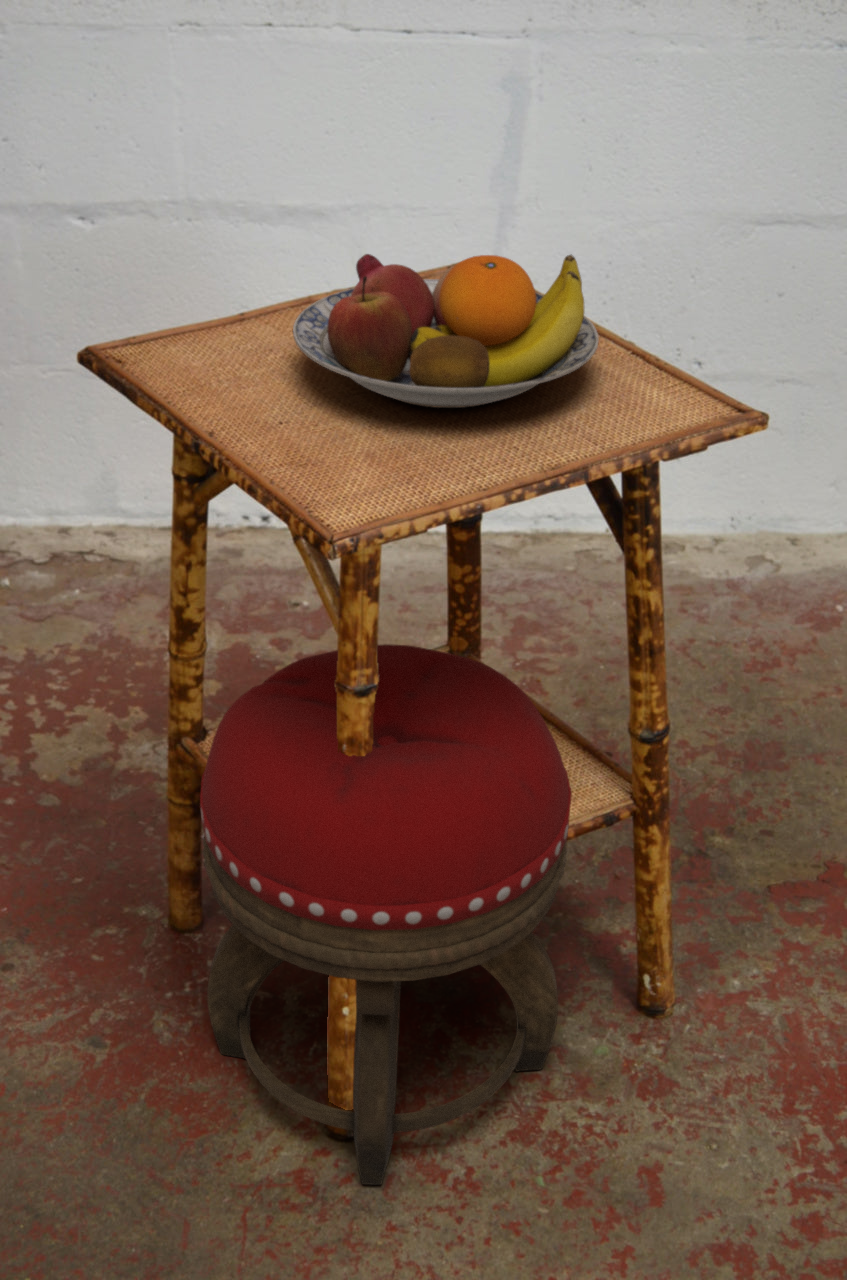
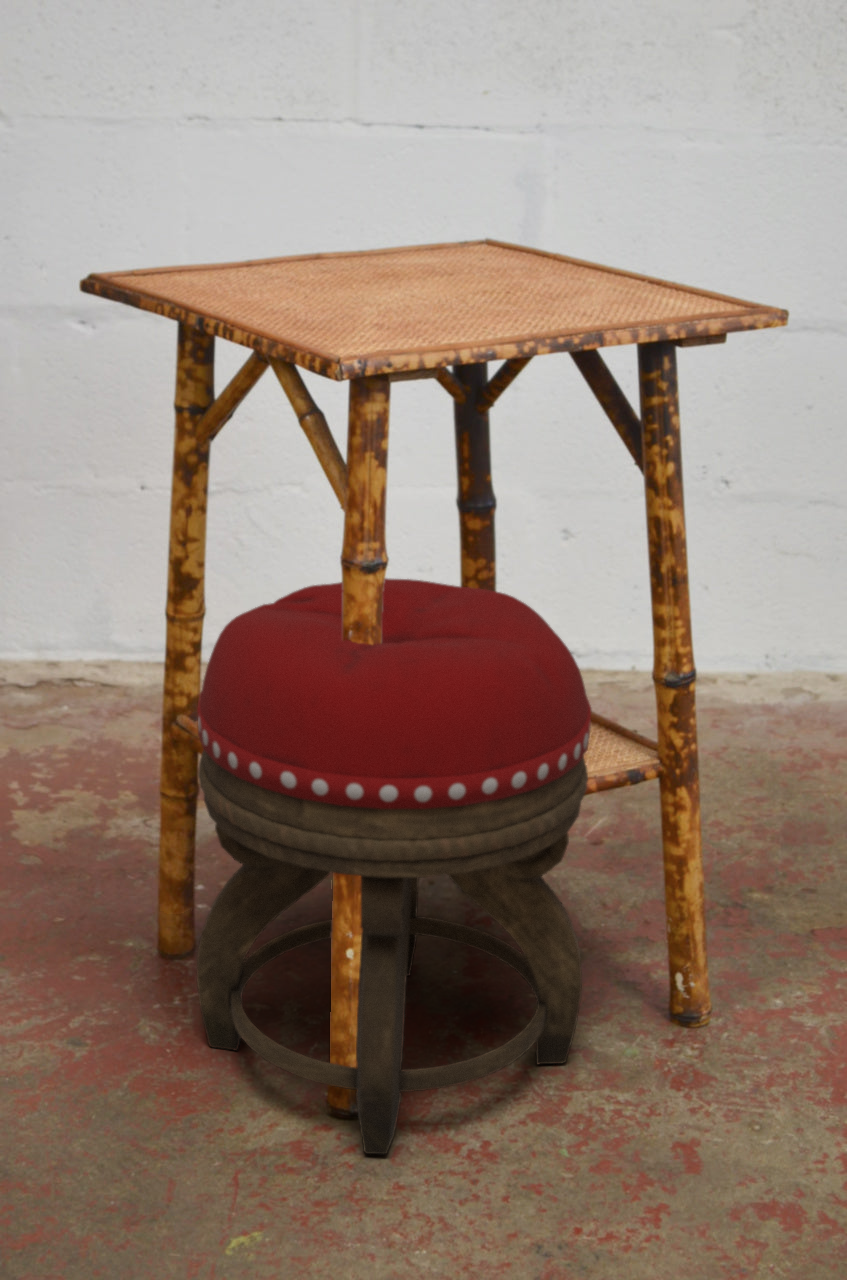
fruit bowl: present [293,254,599,408] -> none [304,162,610,305]

